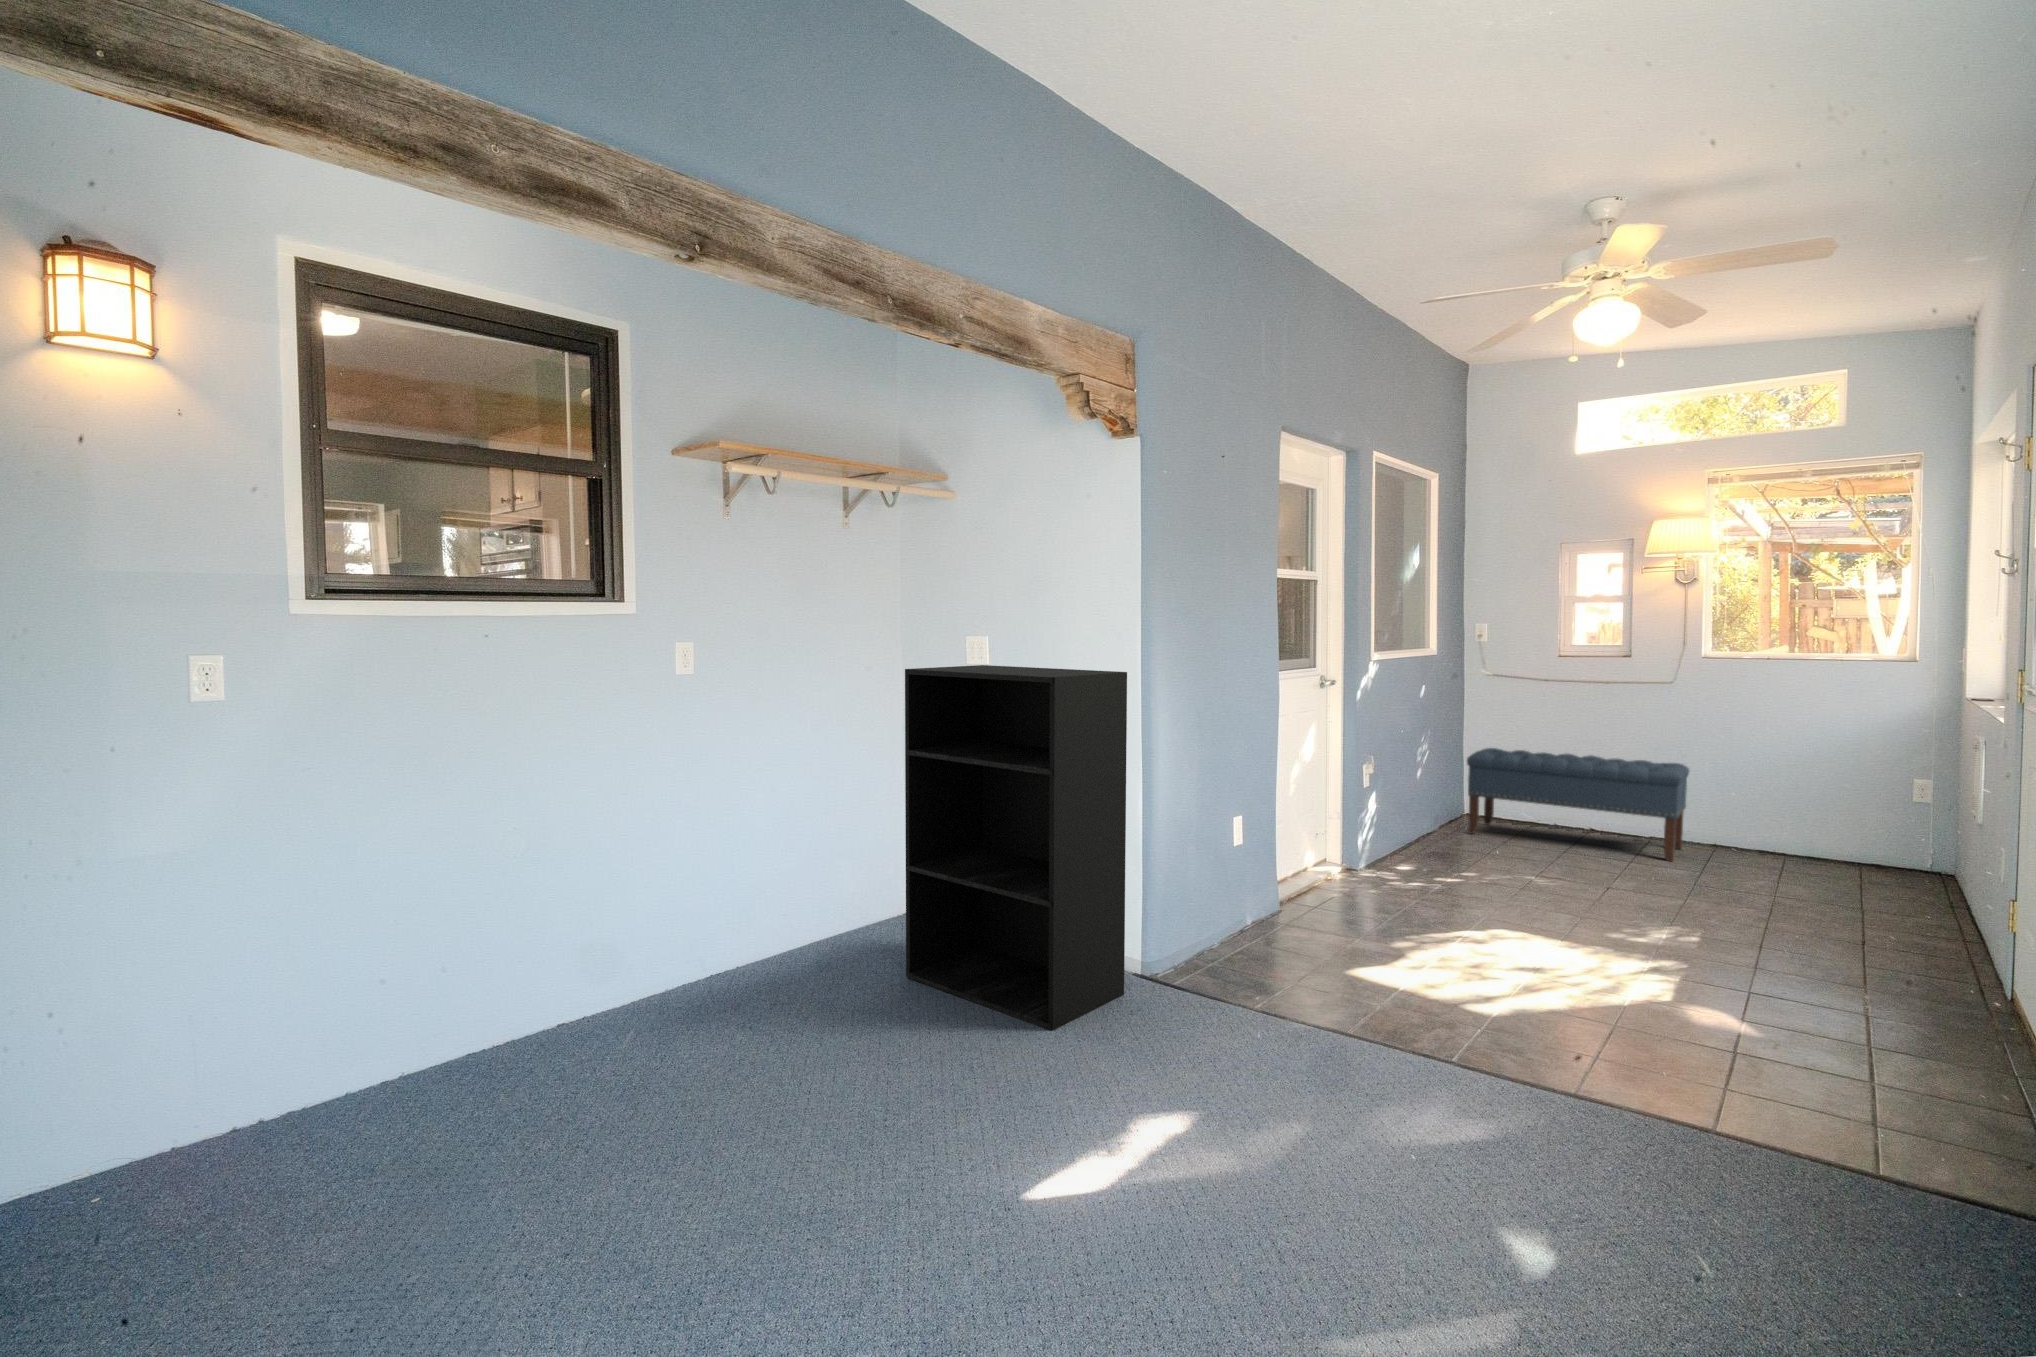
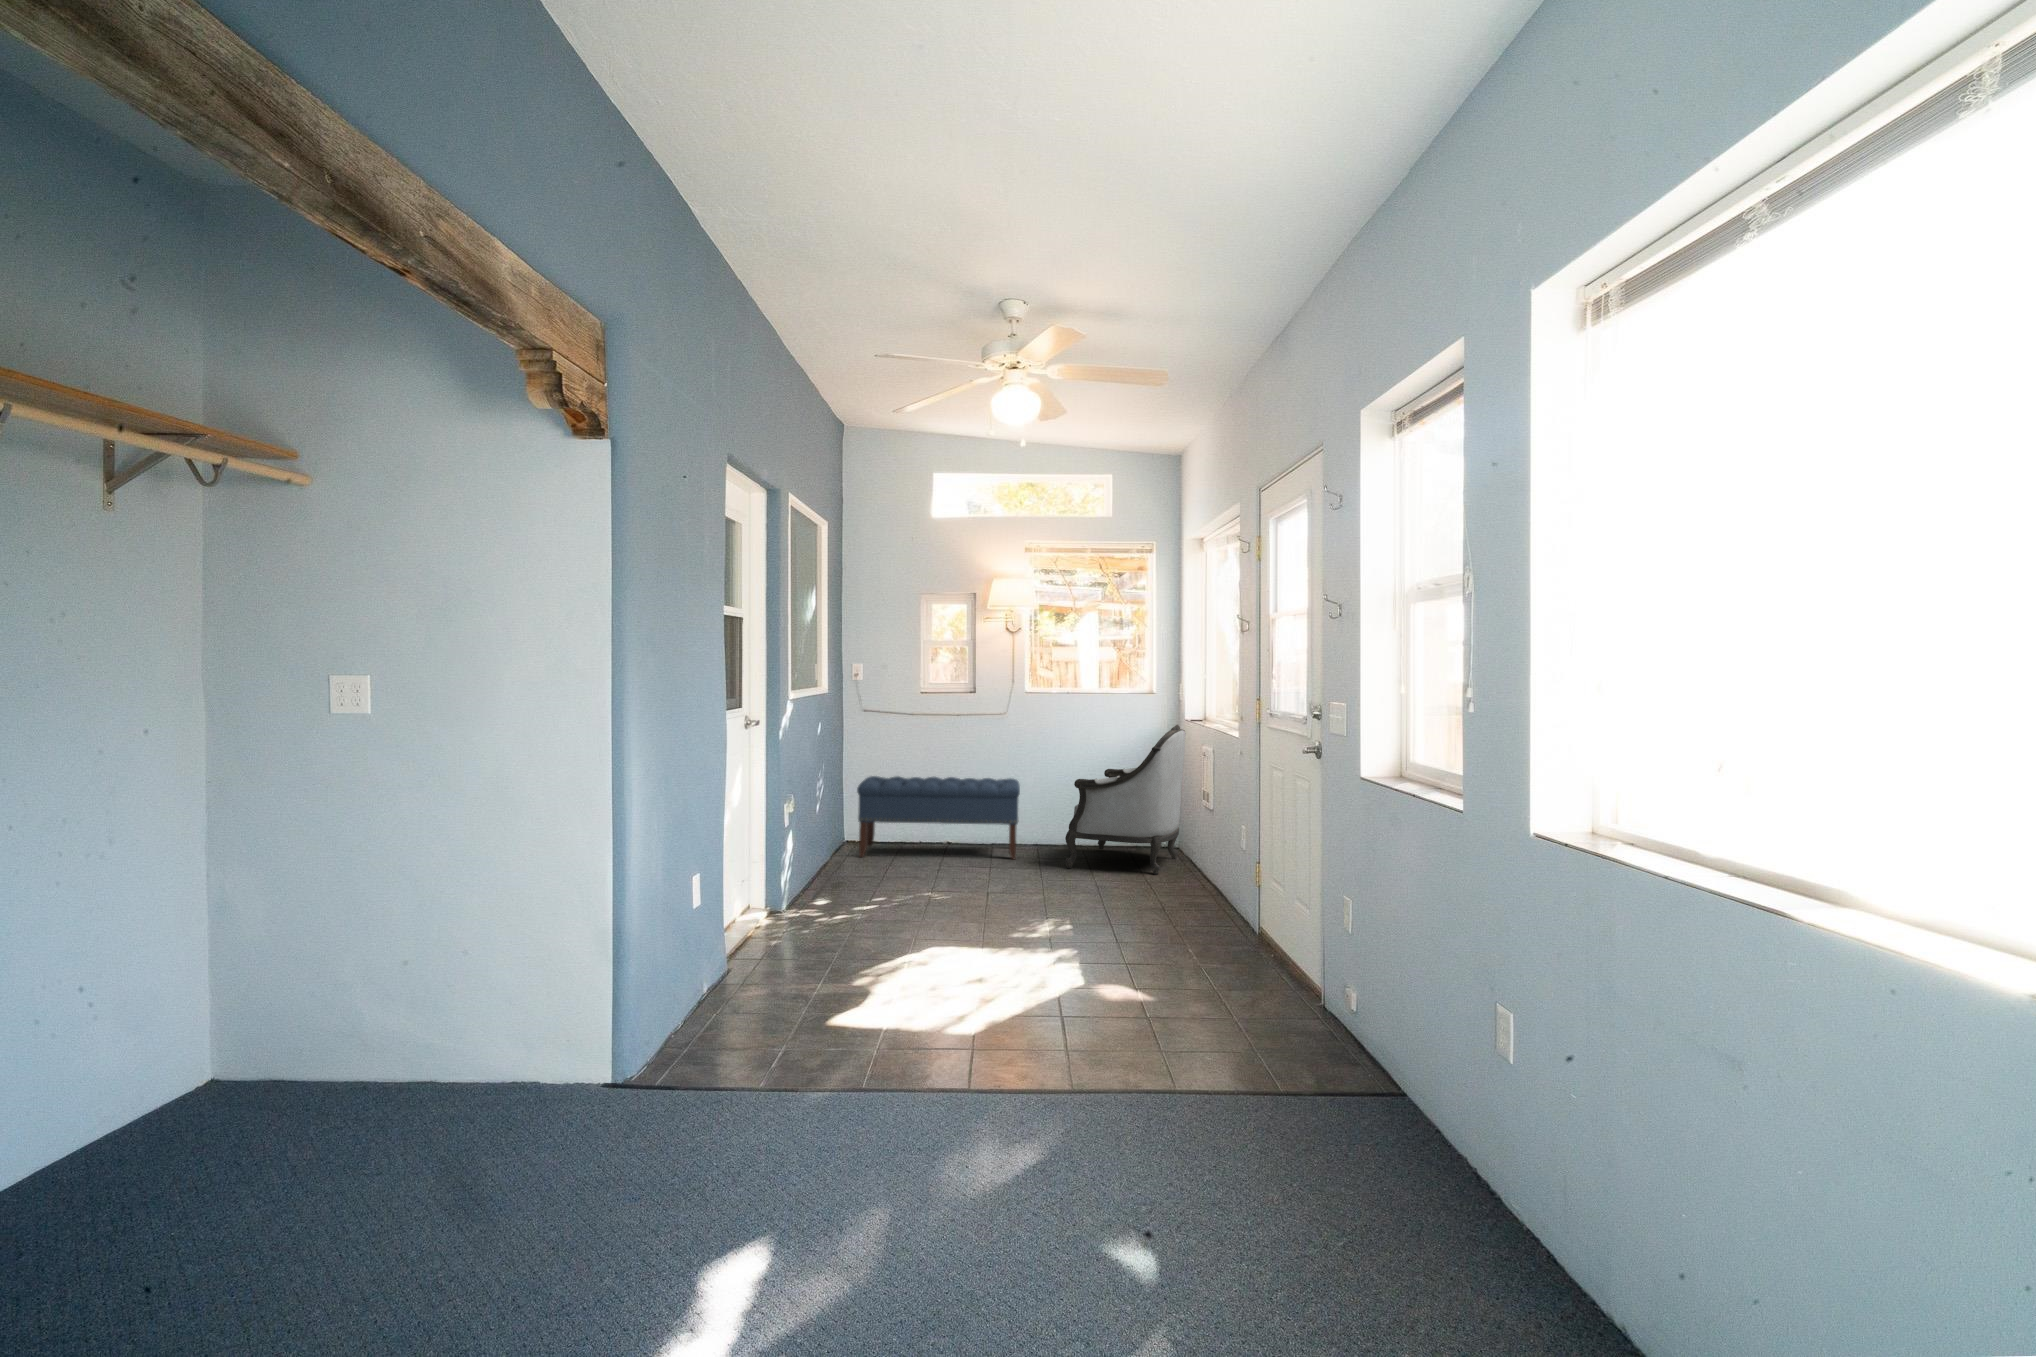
bookshelf: present [905,665,1127,1030] -> none [229,717,601,1207]
armchair: none [1742,704,1973,910] -> present [1065,725,1186,875]

